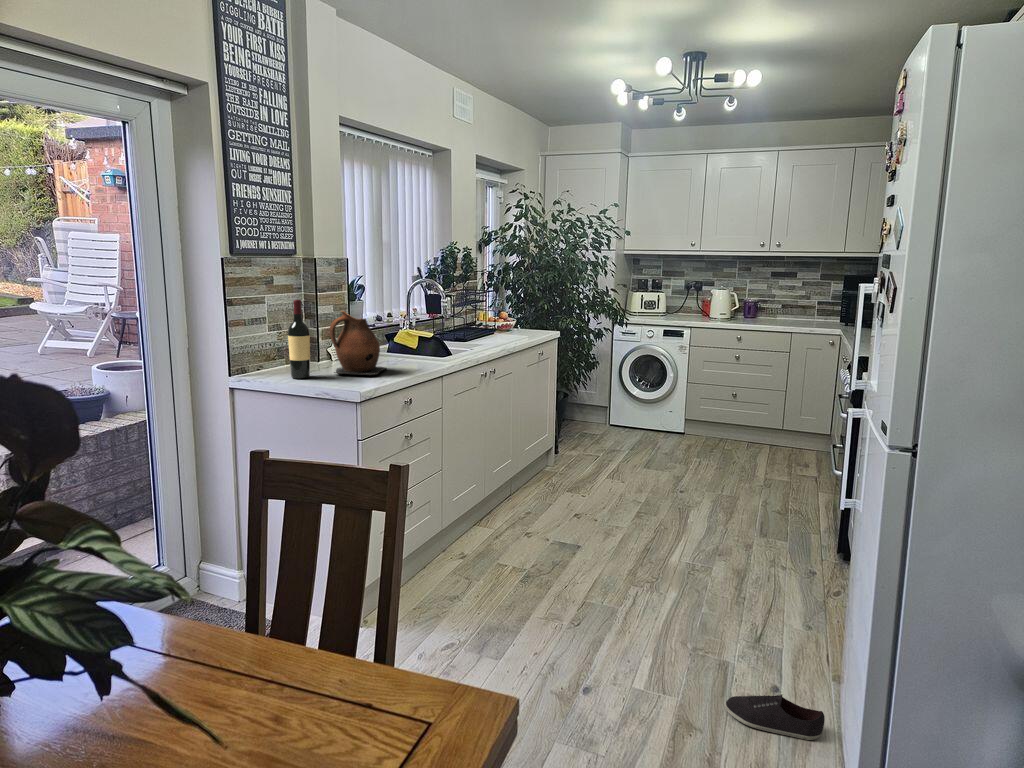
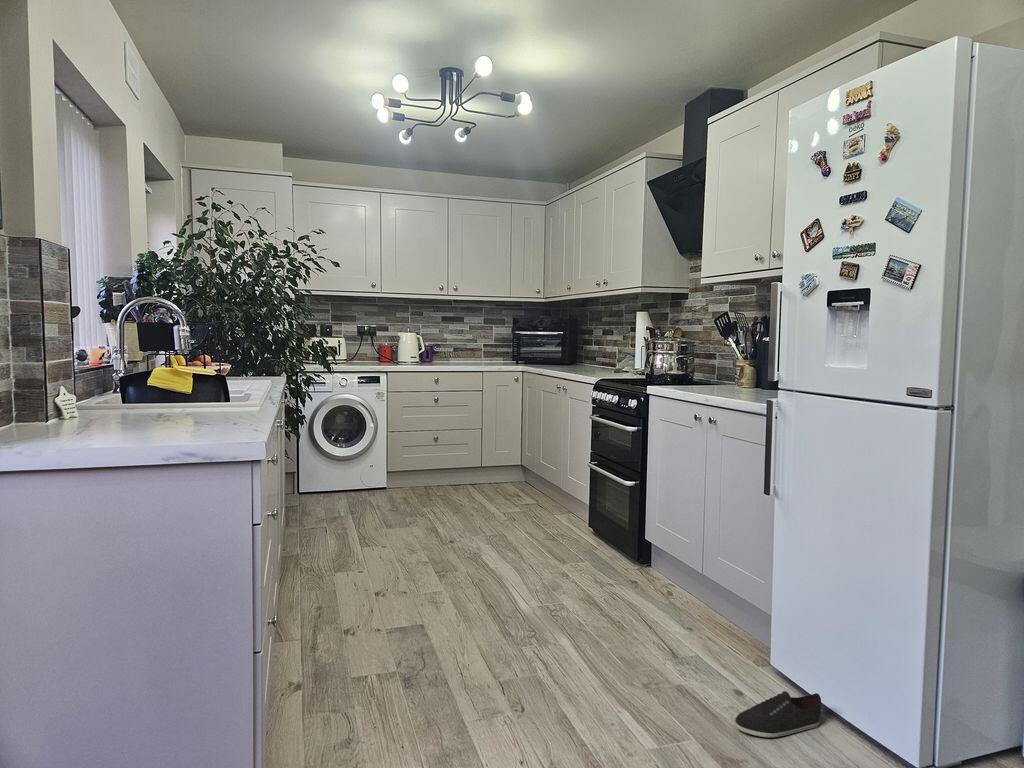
wine bottle: present [288,300,310,379] -> none [53,297,96,438]
ceramic pitcher: present [330,311,387,375] -> none [111,323,207,426]

